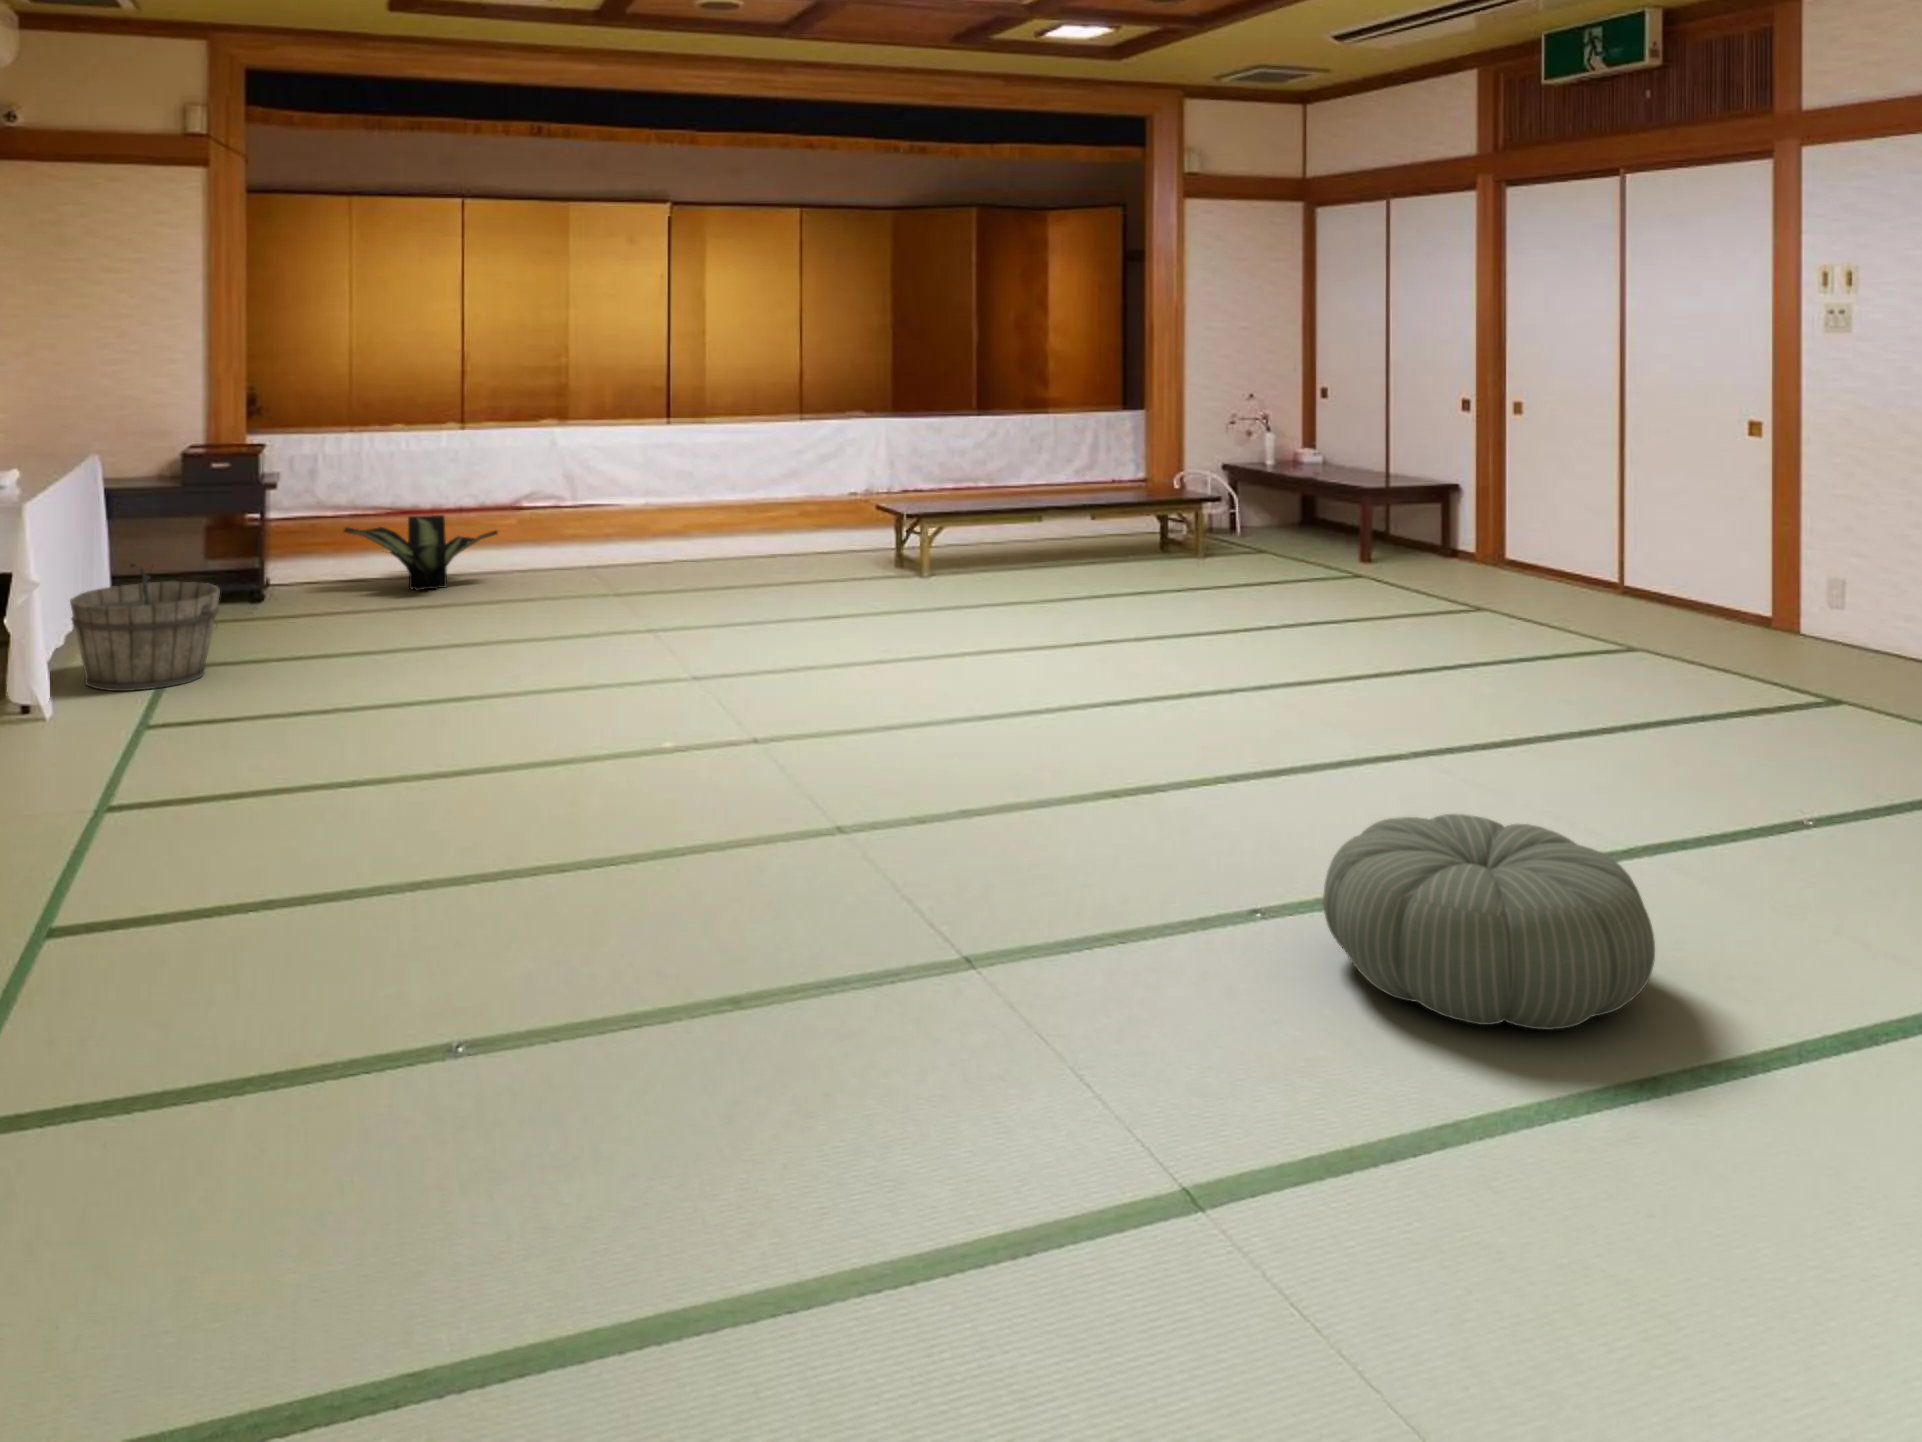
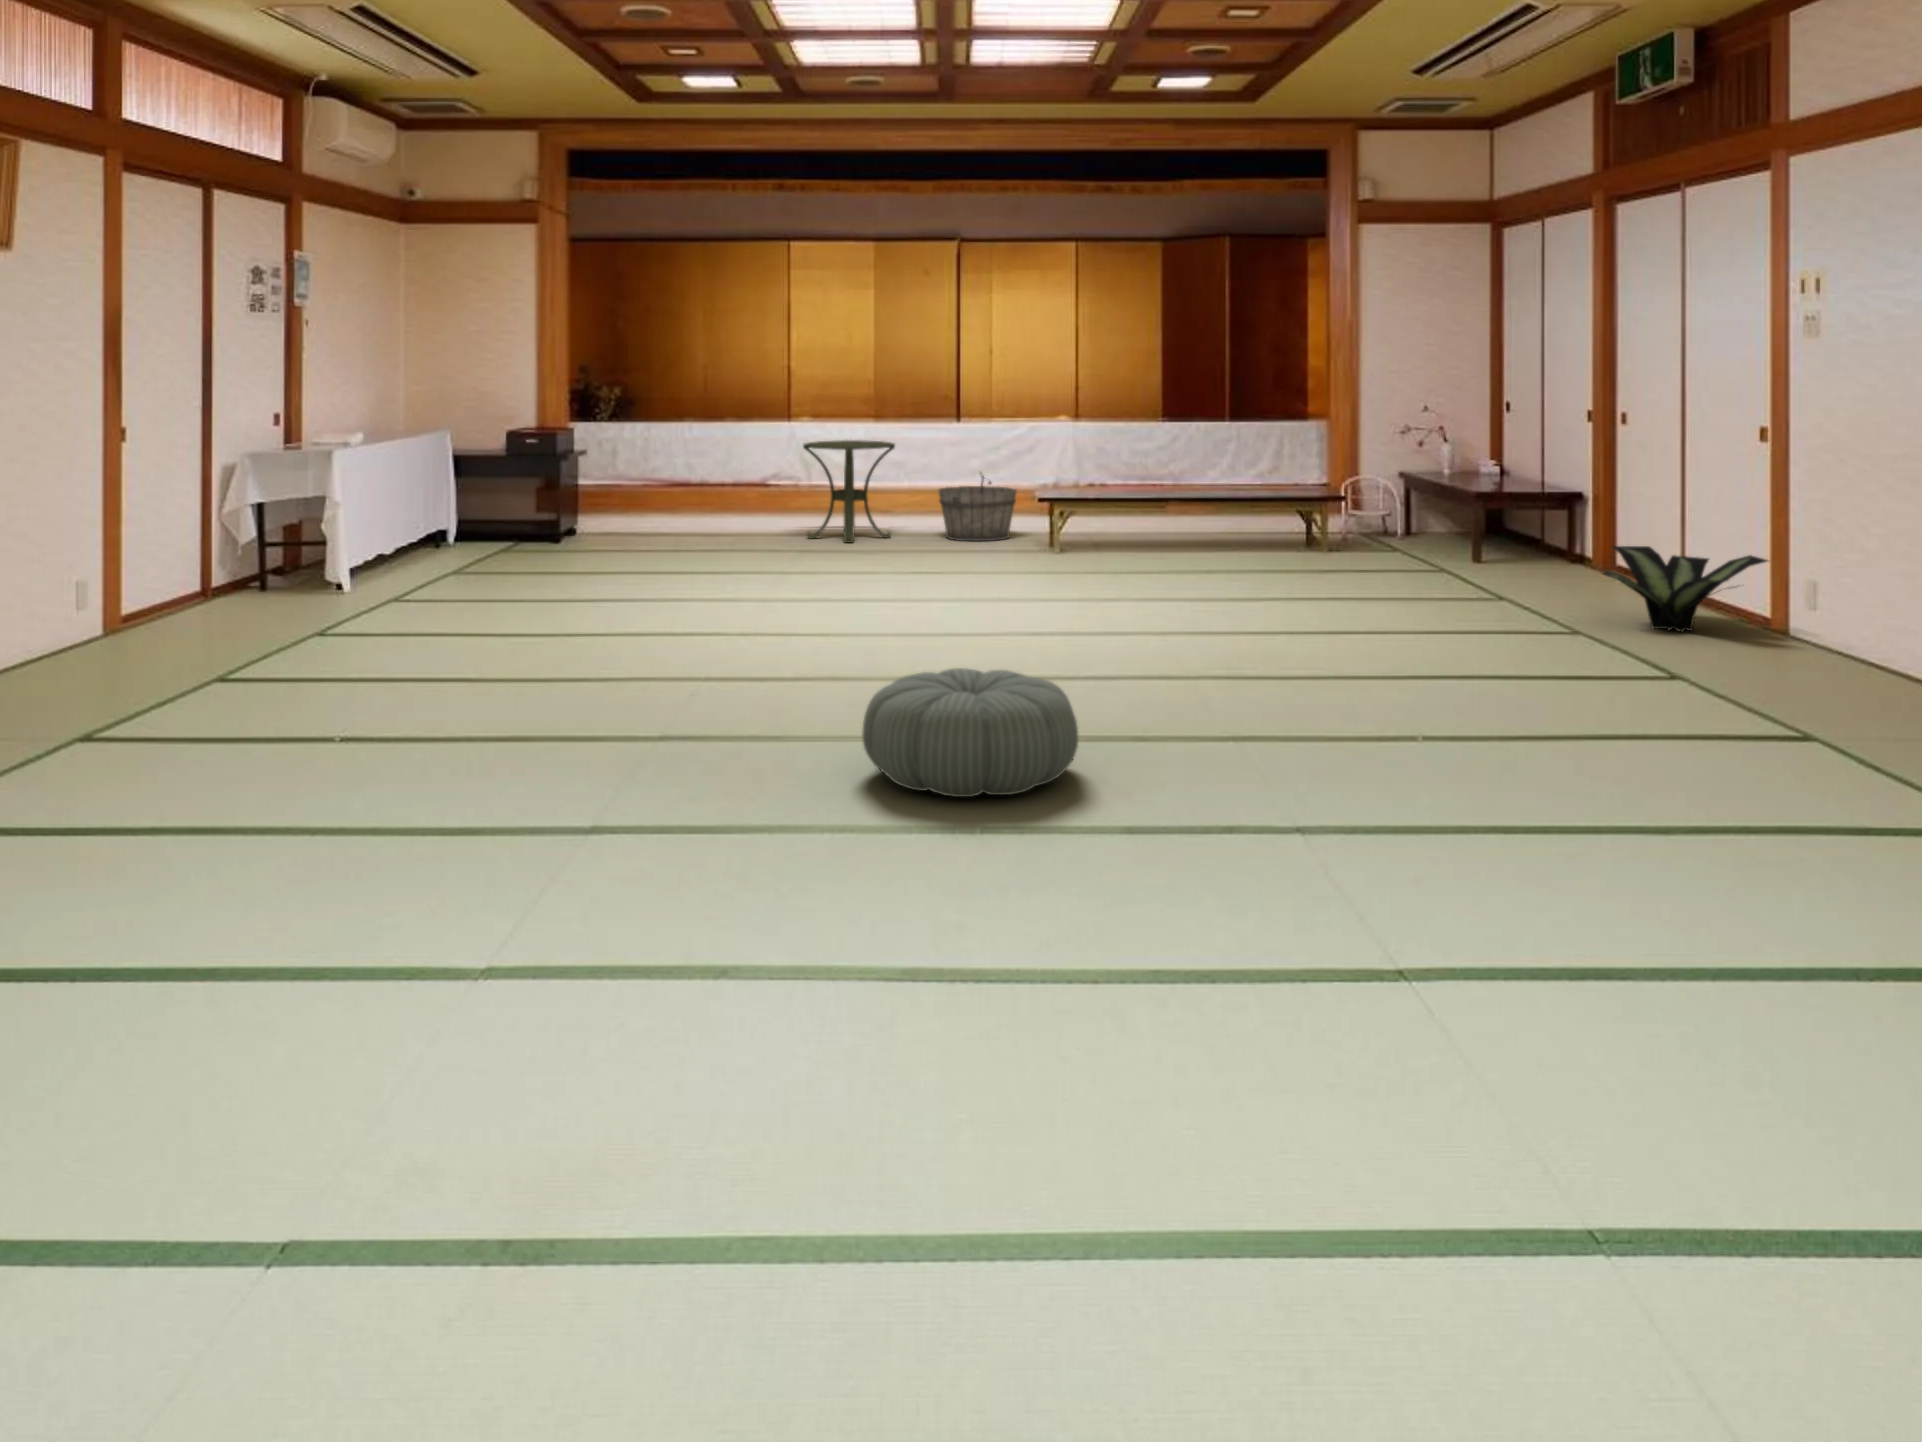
side table: none [585,448,697,577] -> present [803,440,895,543]
potted plant: present [344,515,498,591] -> present [1603,546,1768,632]
wooden bucket: present [70,563,220,691] -> present [938,475,1016,541]

